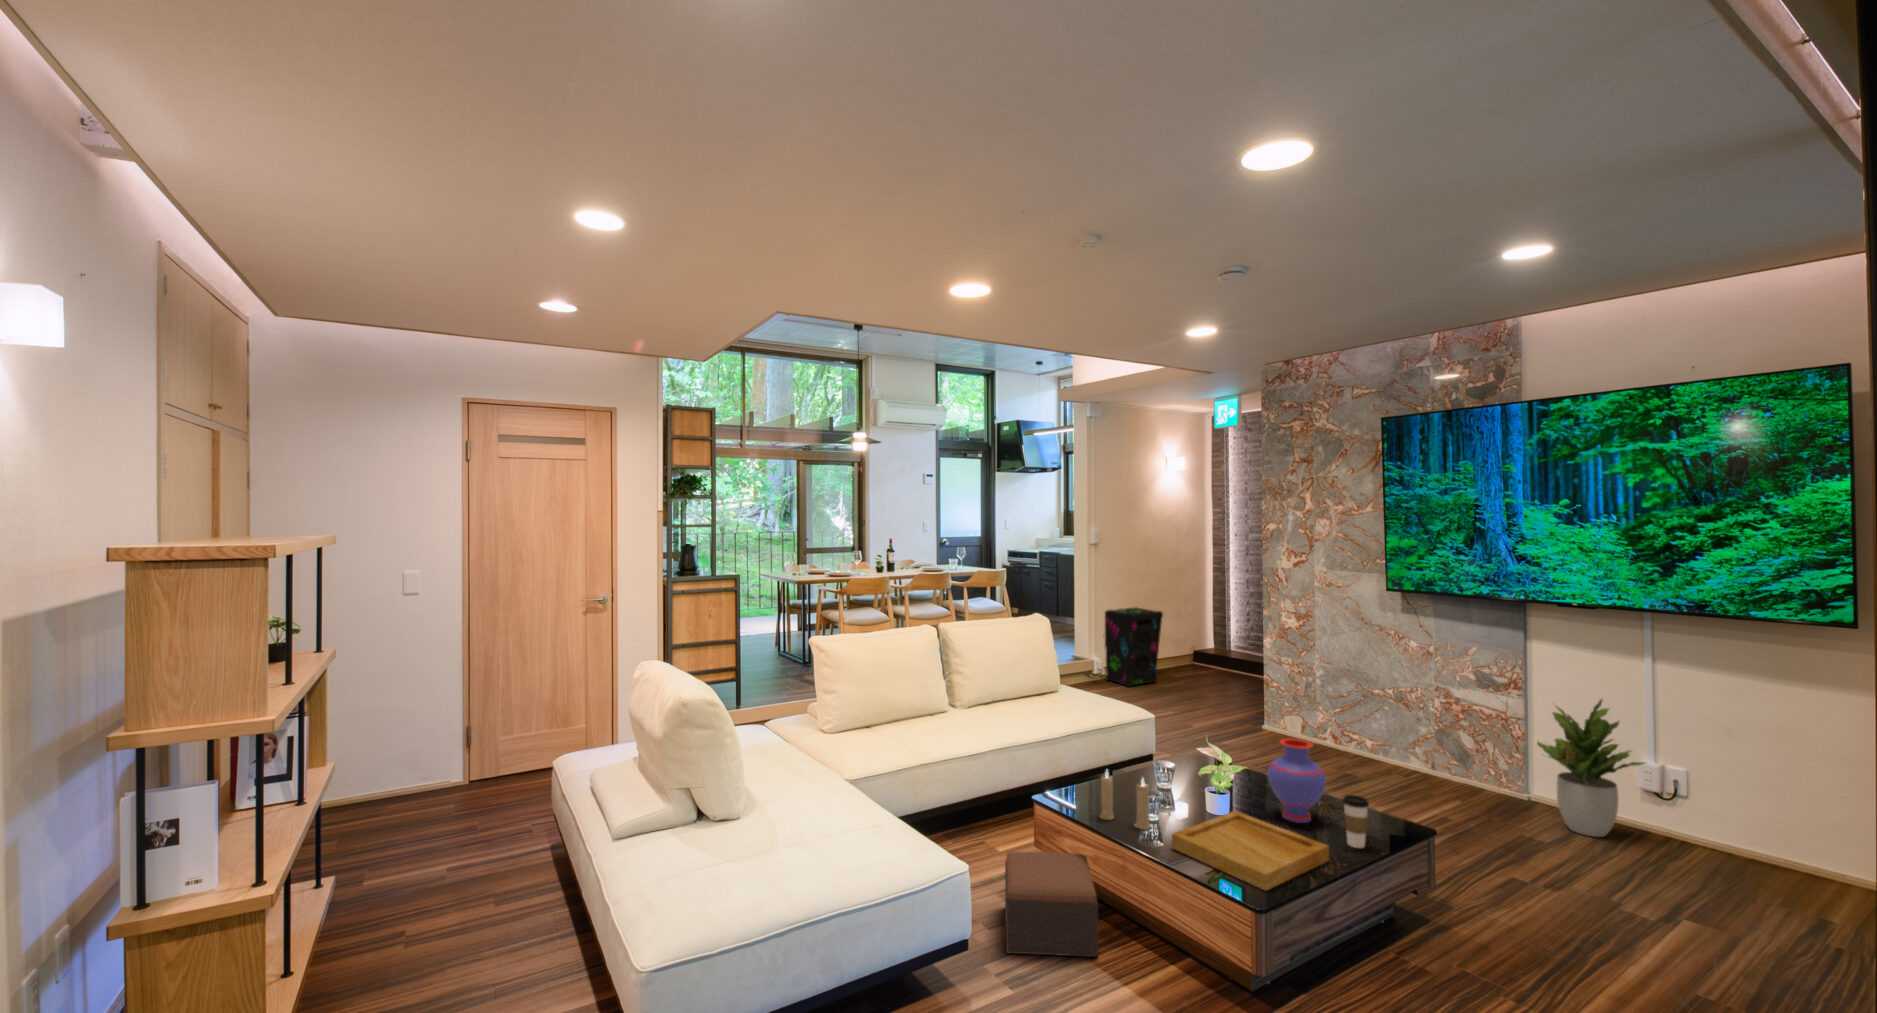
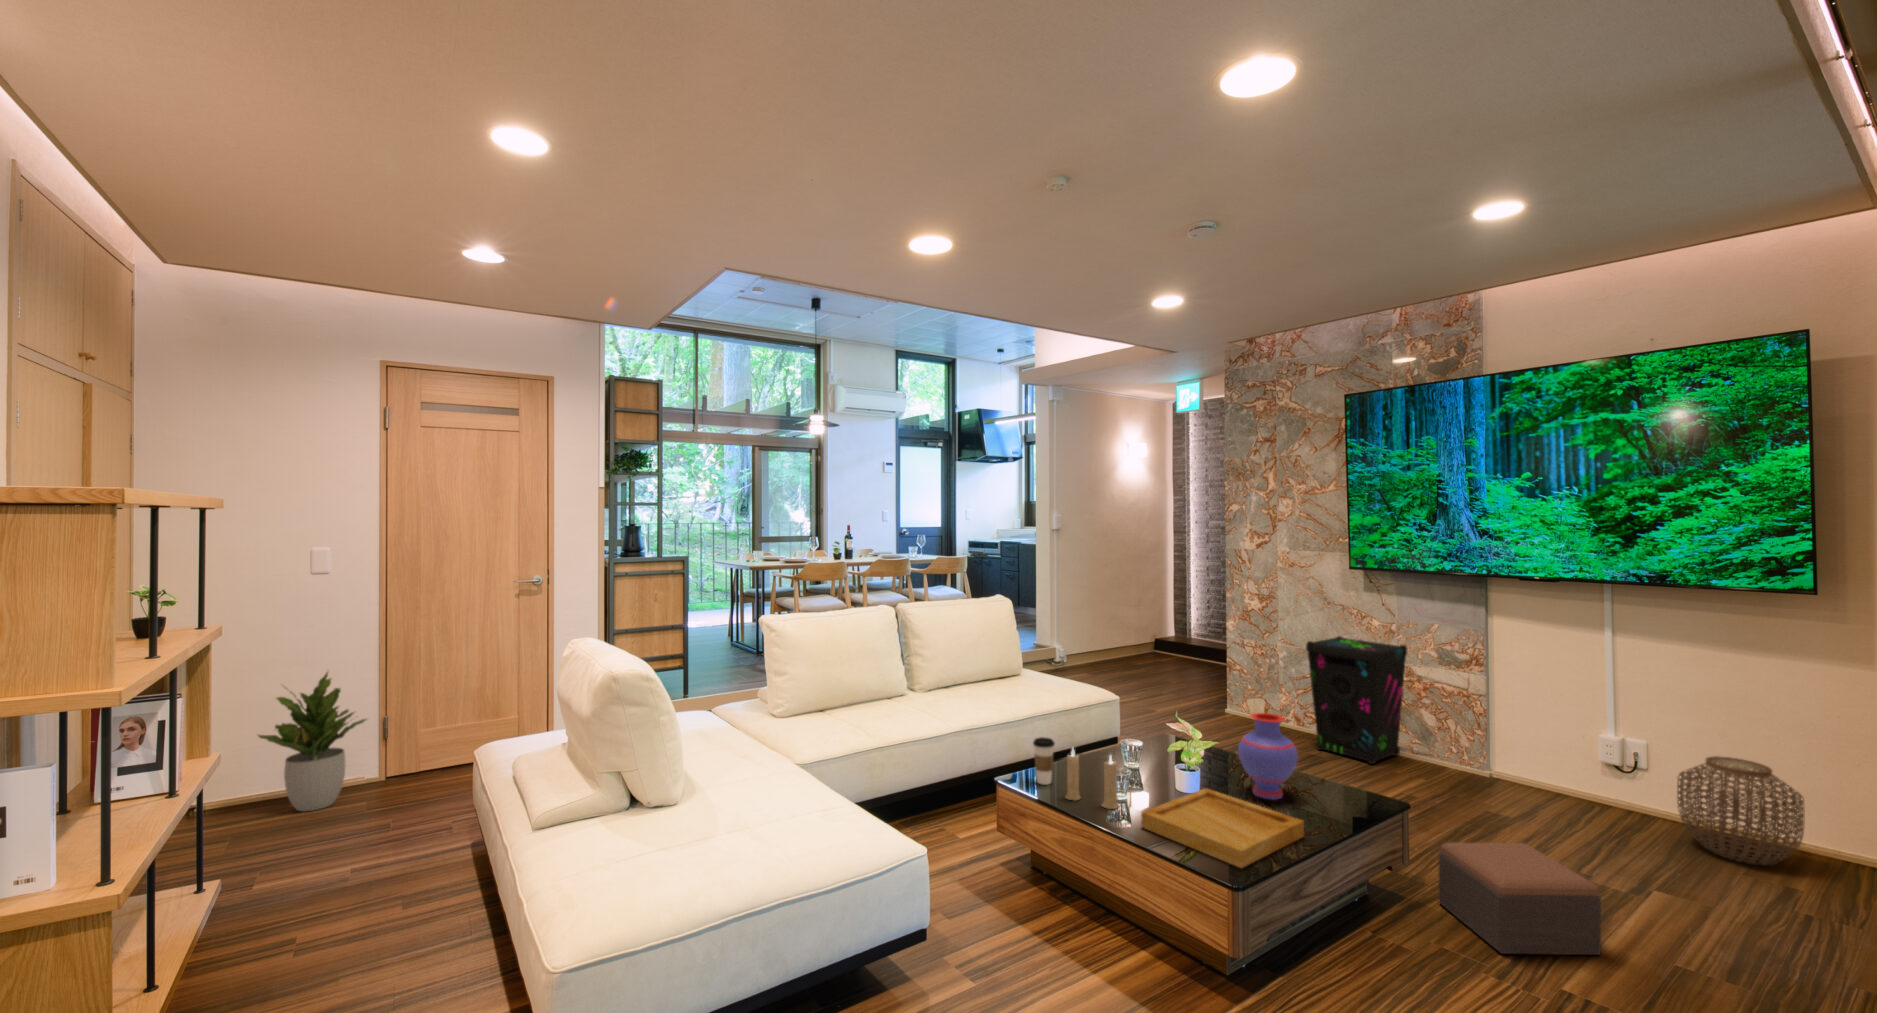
speaker: present [1105,607,1163,687] -> present [1306,636,1408,764]
potted plant: present [1537,699,1646,837] -> present [259,672,366,811]
woven basket: none [1716,787,1845,898] -> present [1677,756,1804,865]
coffee cup: present [1342,795,1369,848] -> present [1033,737,1055,785]
footstool: present [1005,852,1098,957] -> present [1439,843,1601,955]

